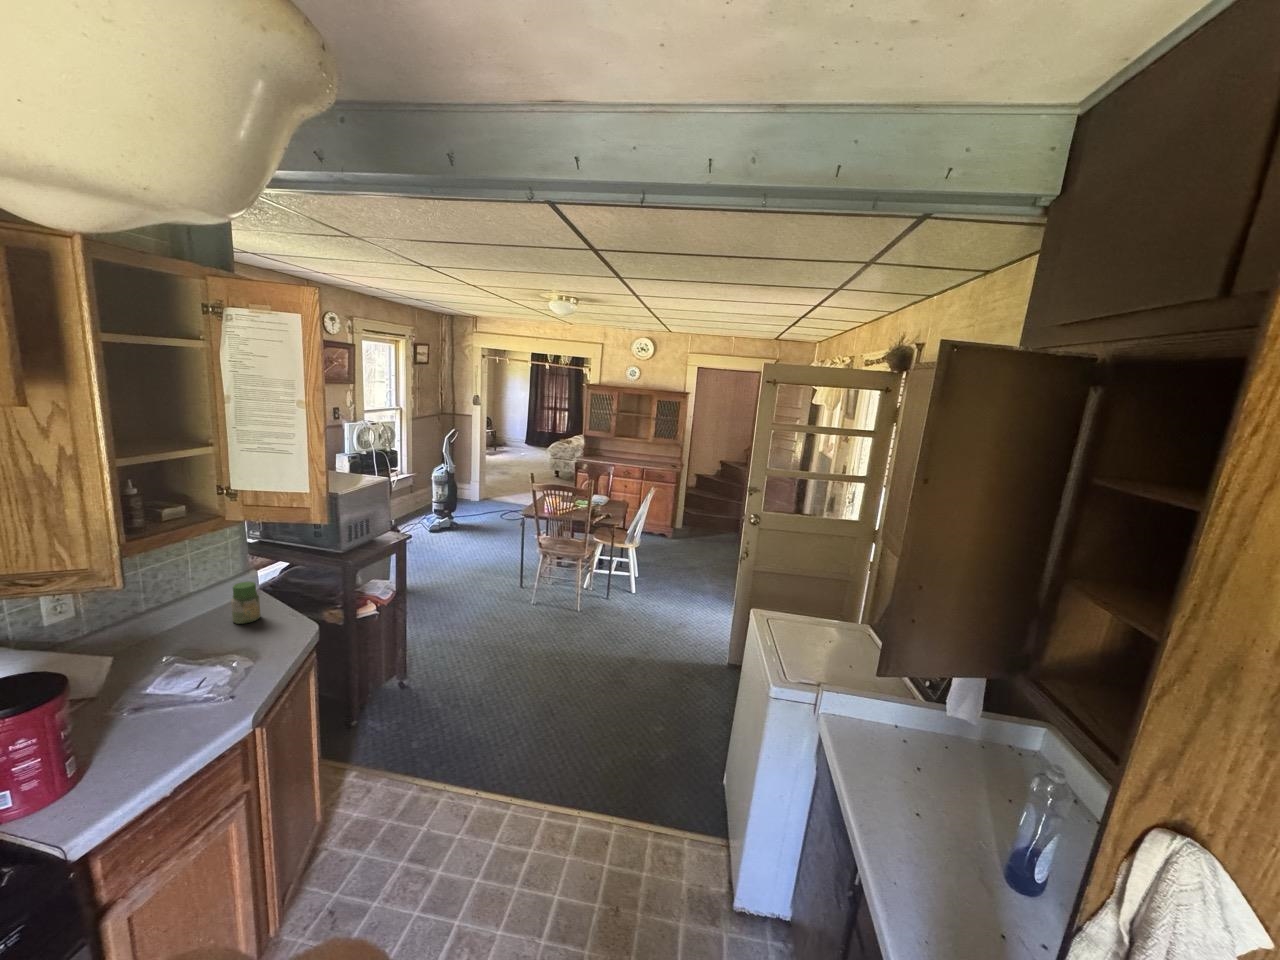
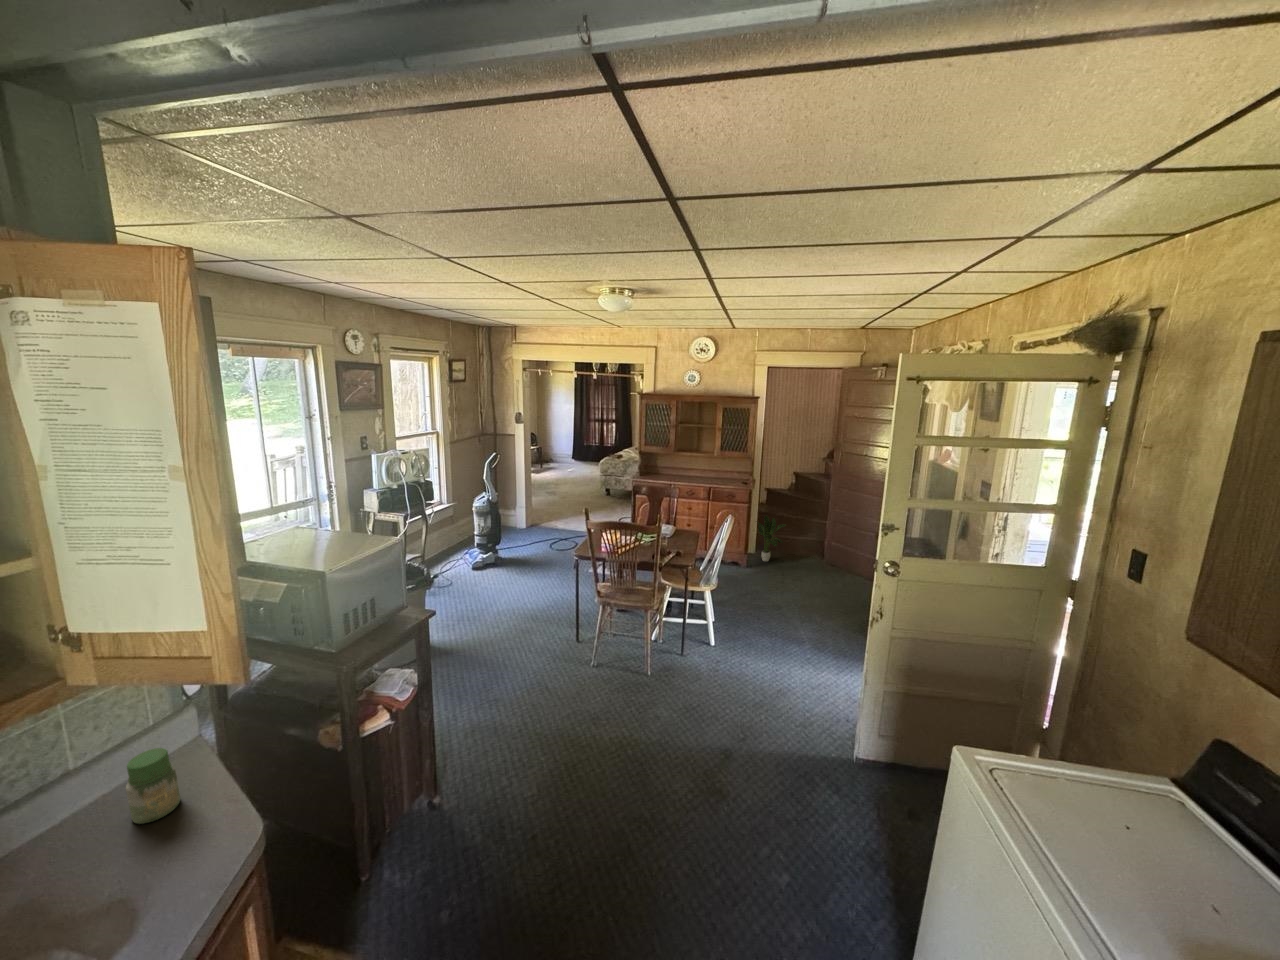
potted plant: none [682,496,708,535] -> present [757,516,786,561]

